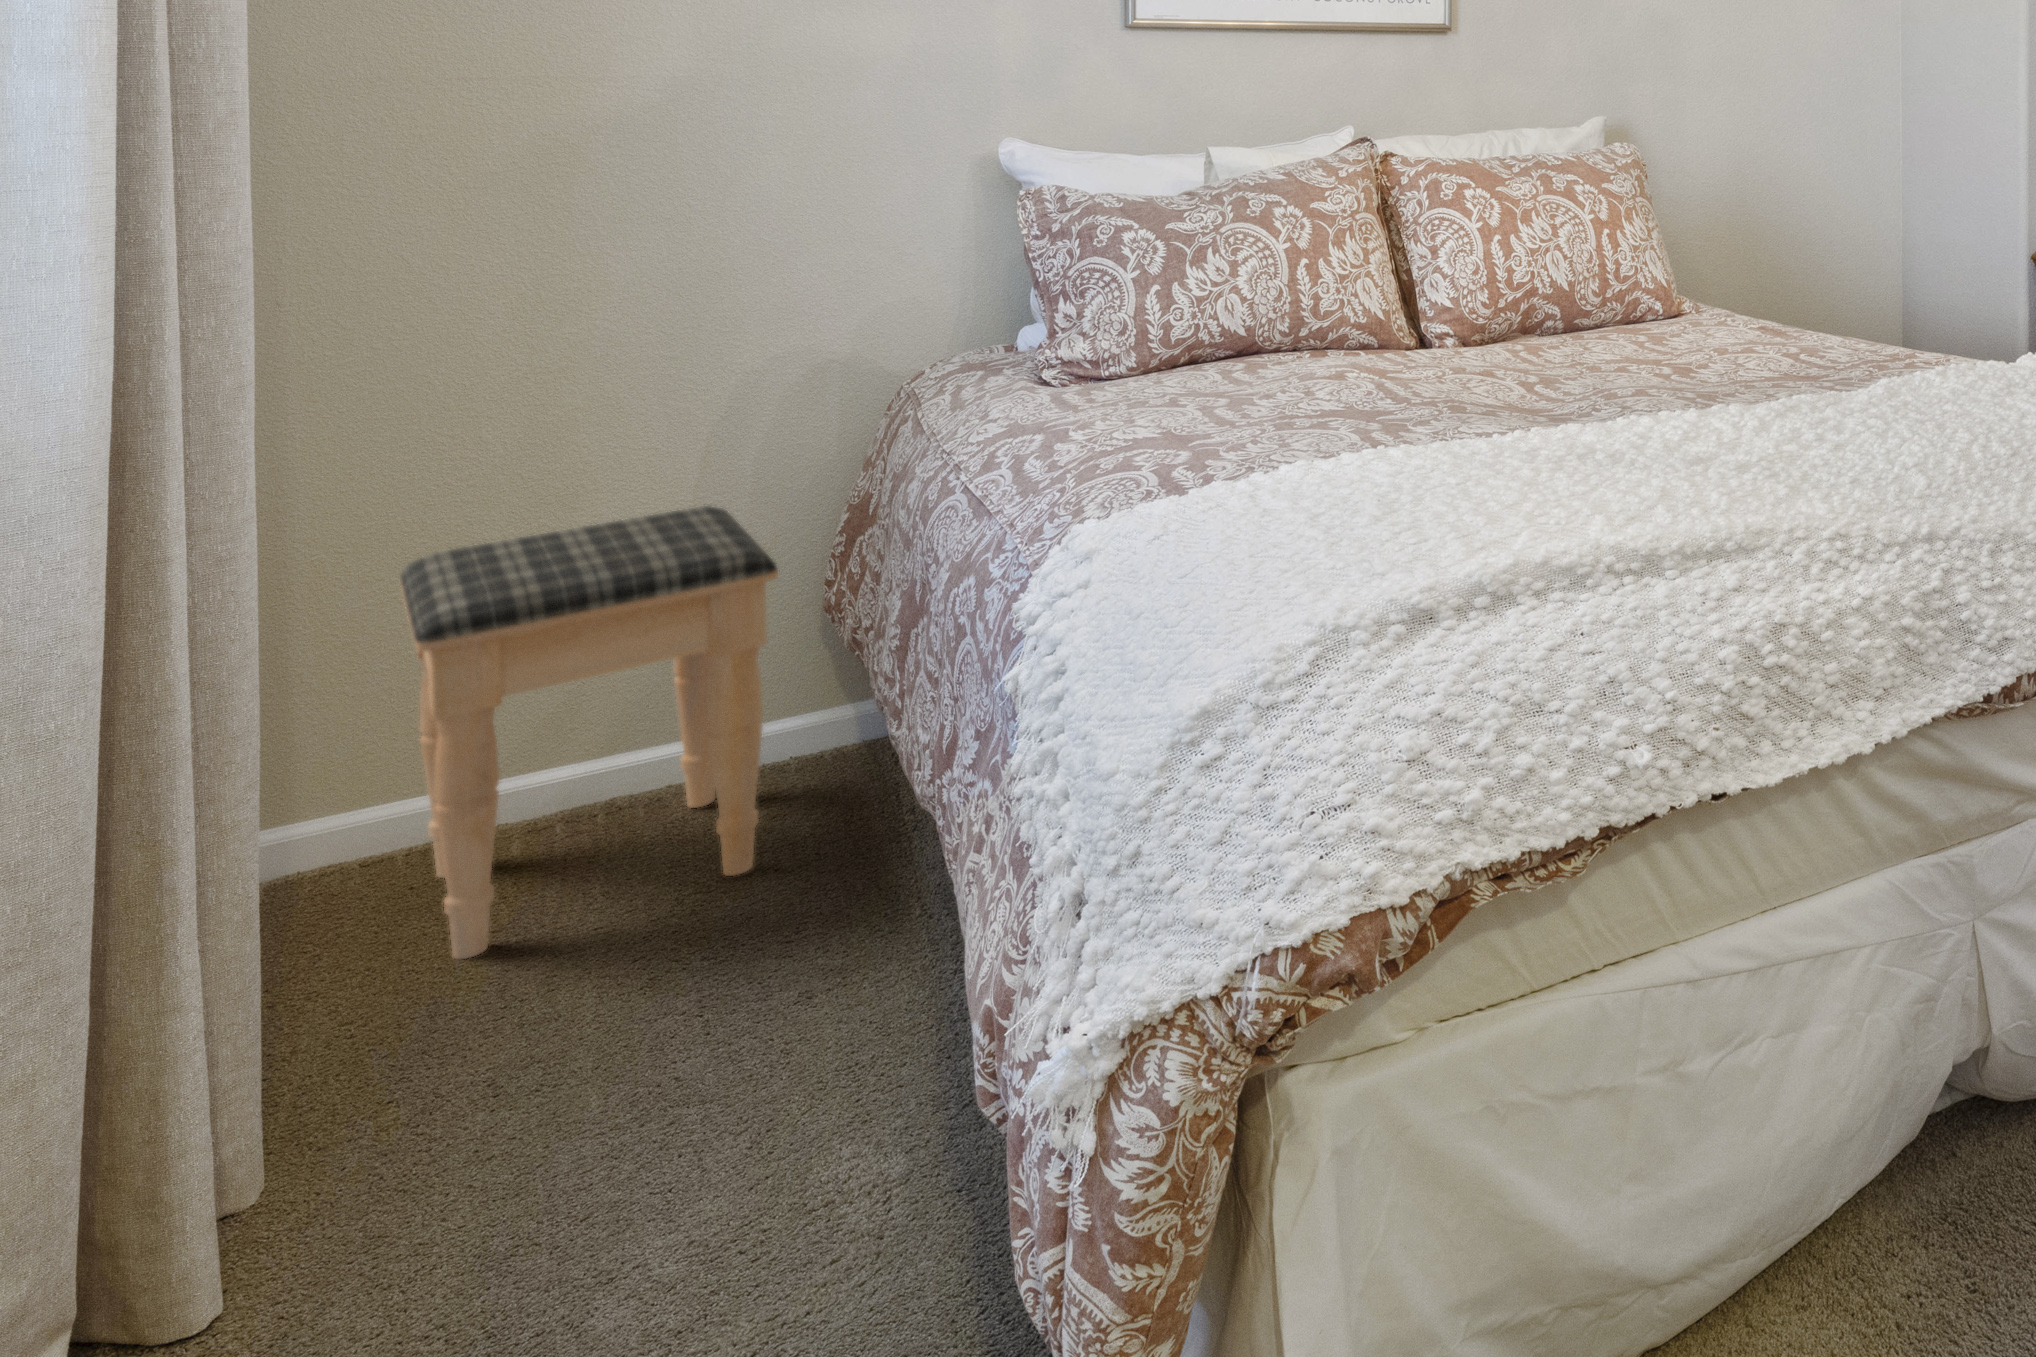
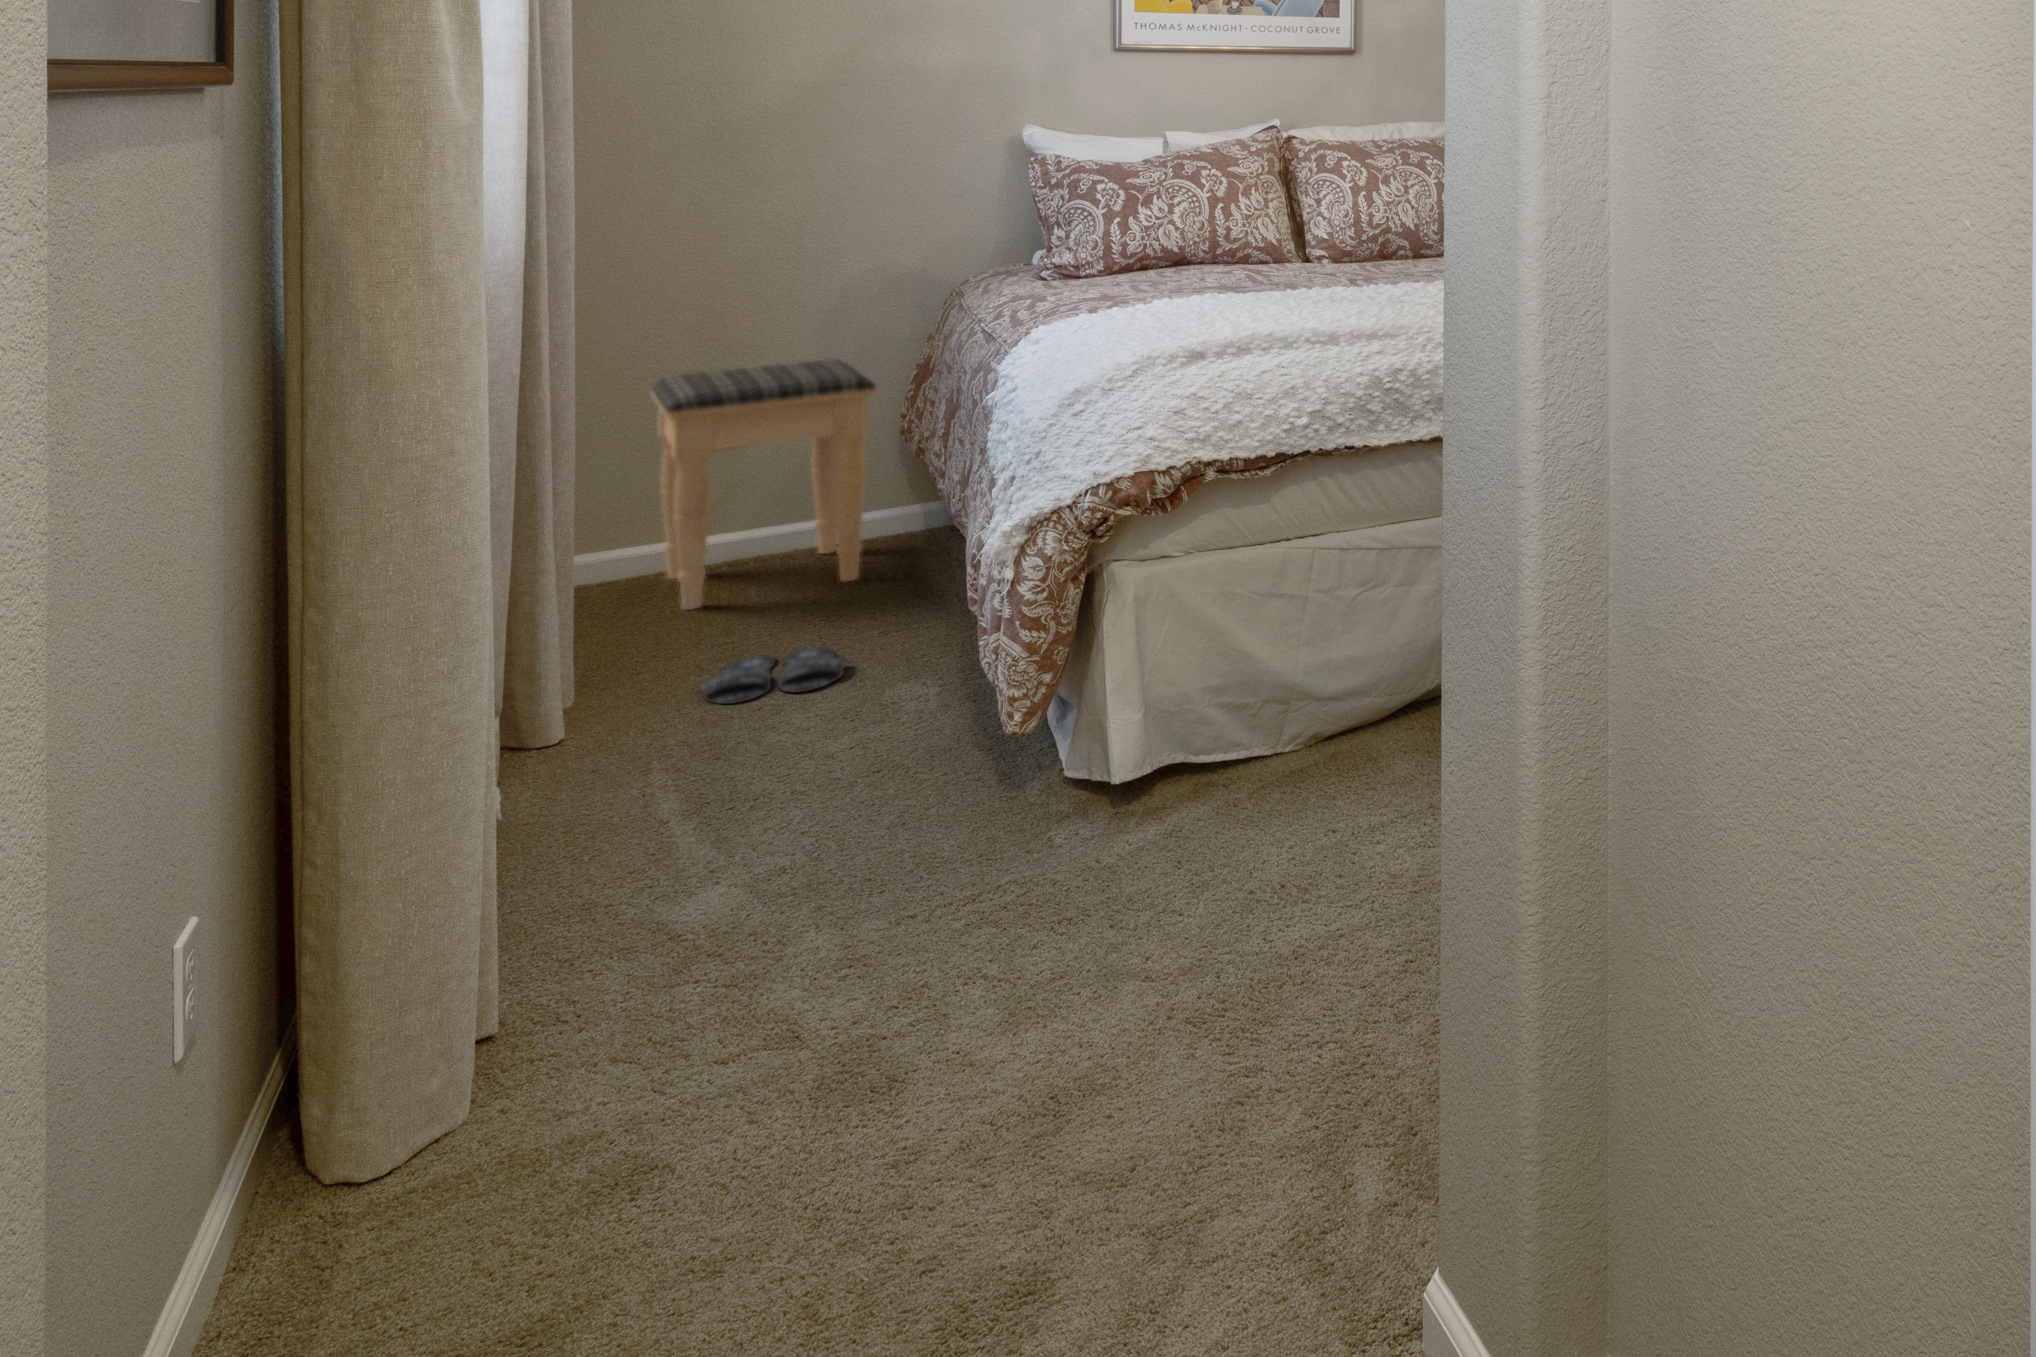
slippers: none [466,1059,743,1245] -> present [701,647,847,704]

